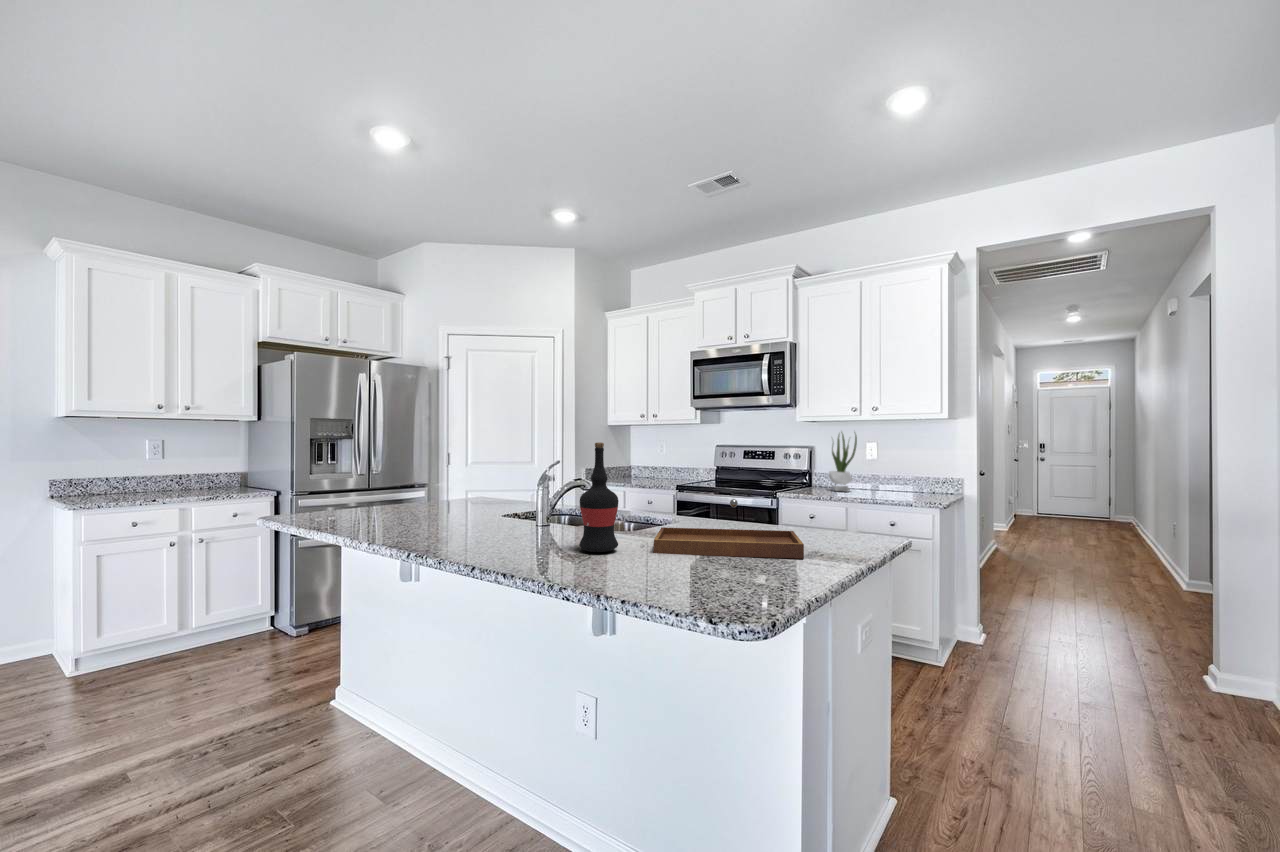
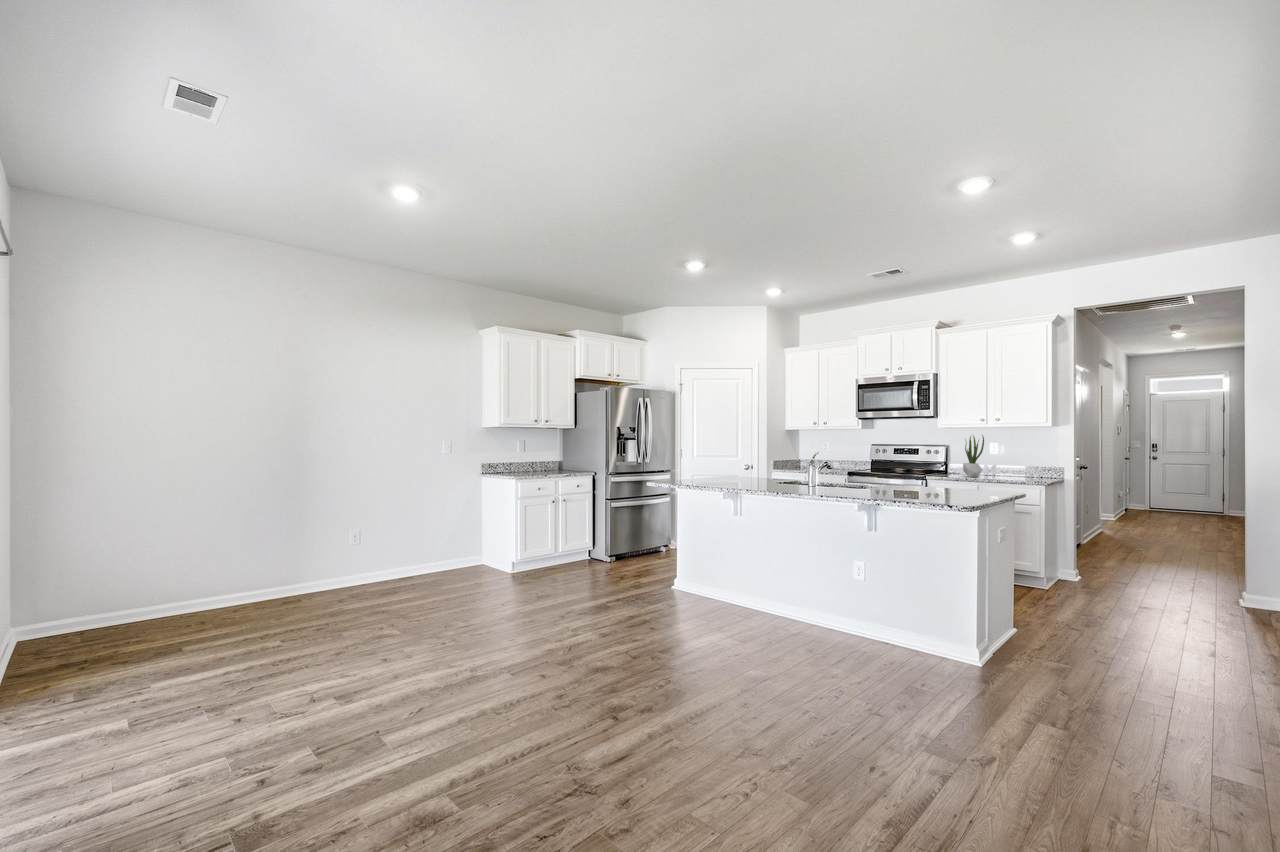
wine bottle: present [579,442,619,552] -> none [865,444,884,493]
tray: present [654,499,804,559] -> none [895,471,974,496]

